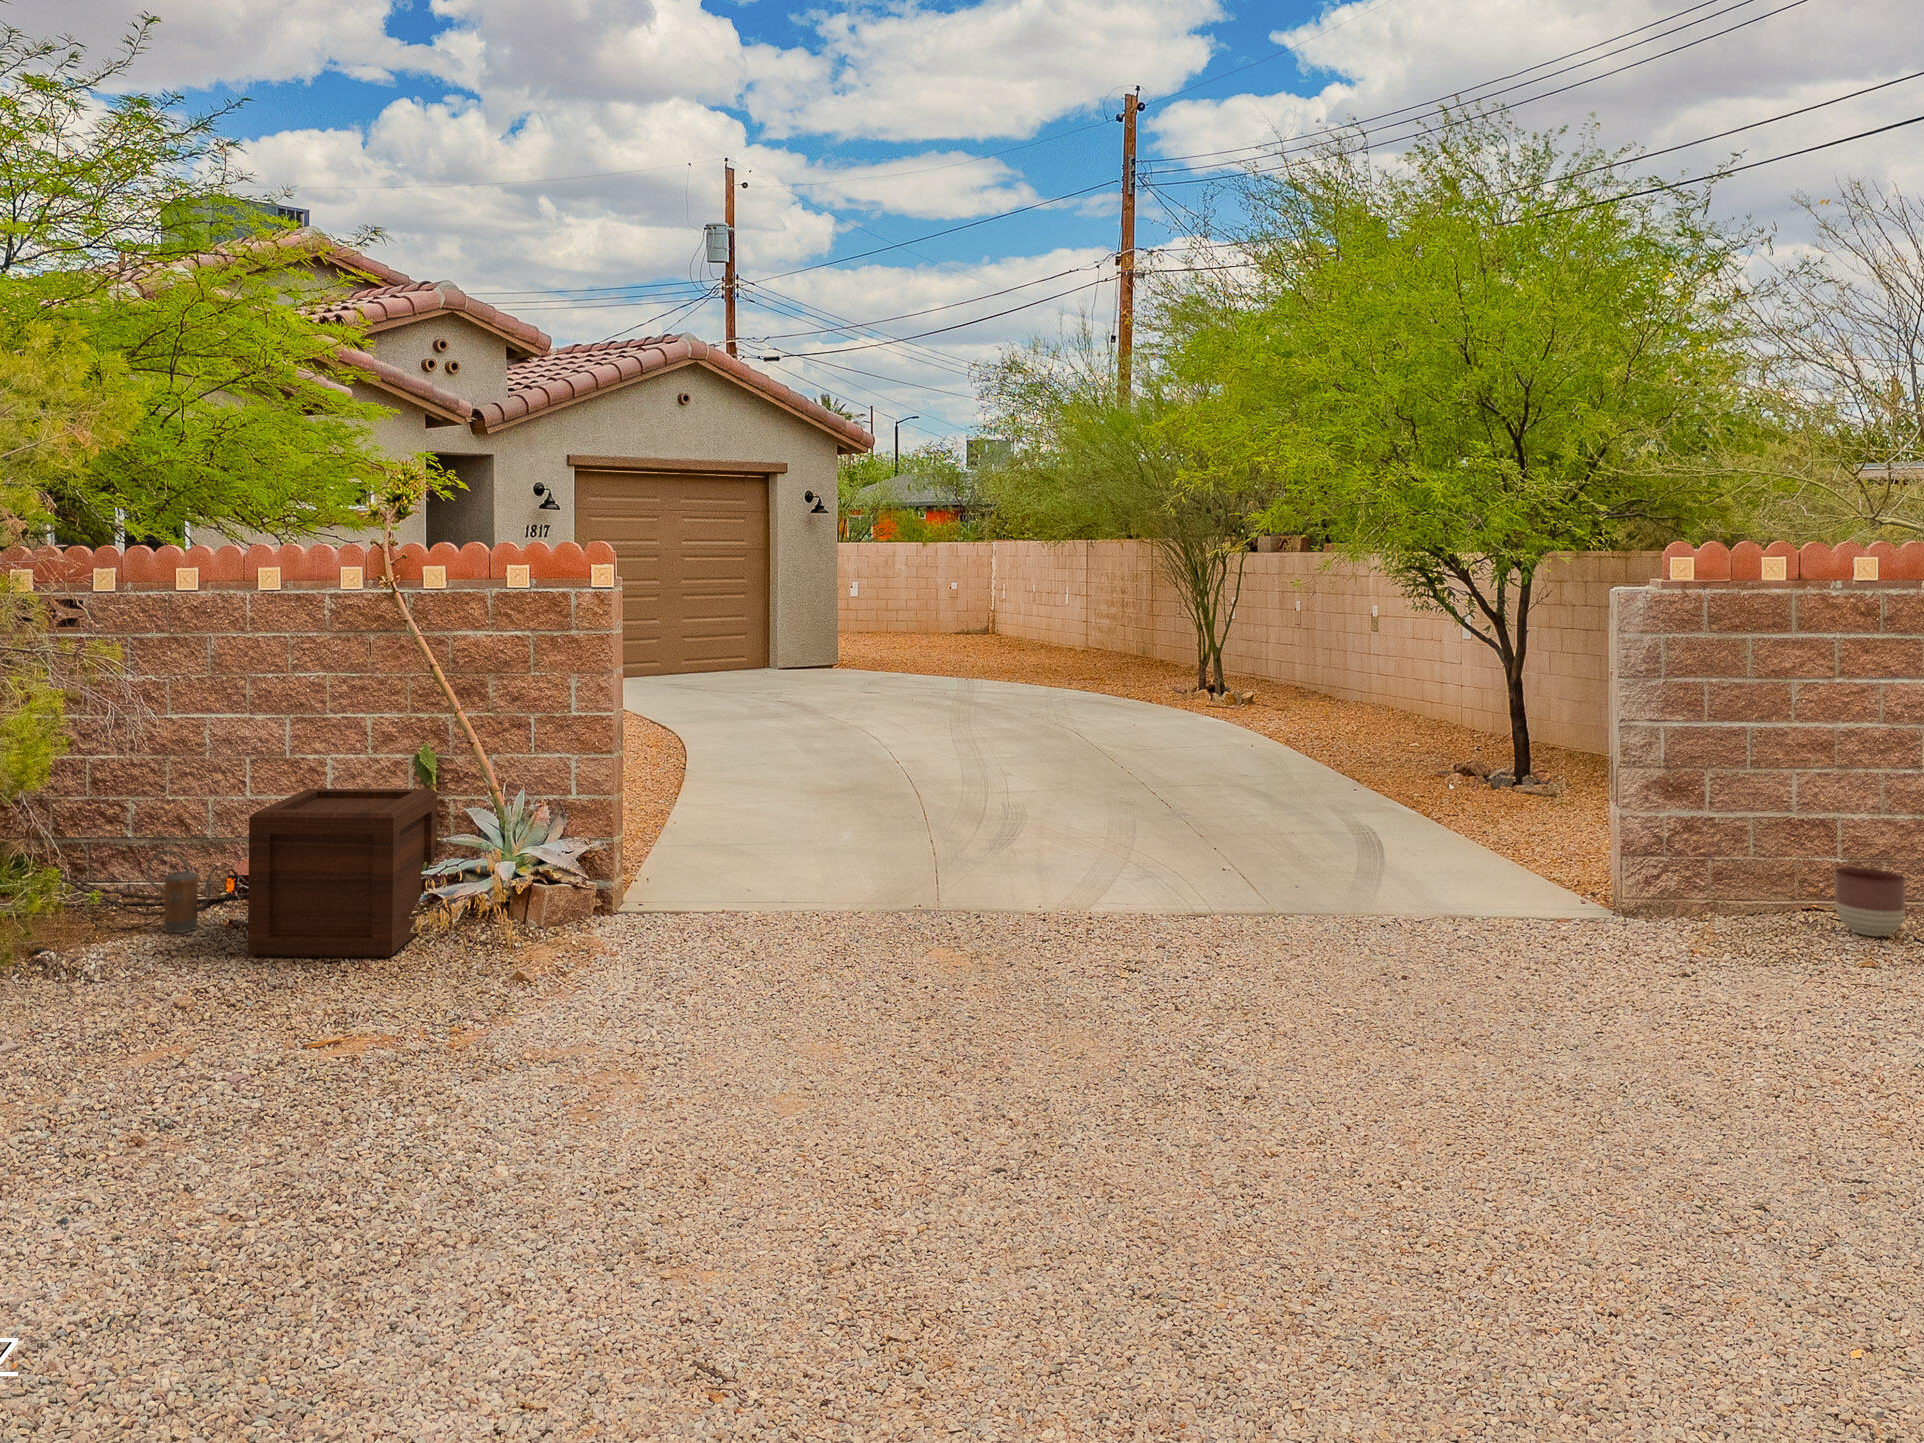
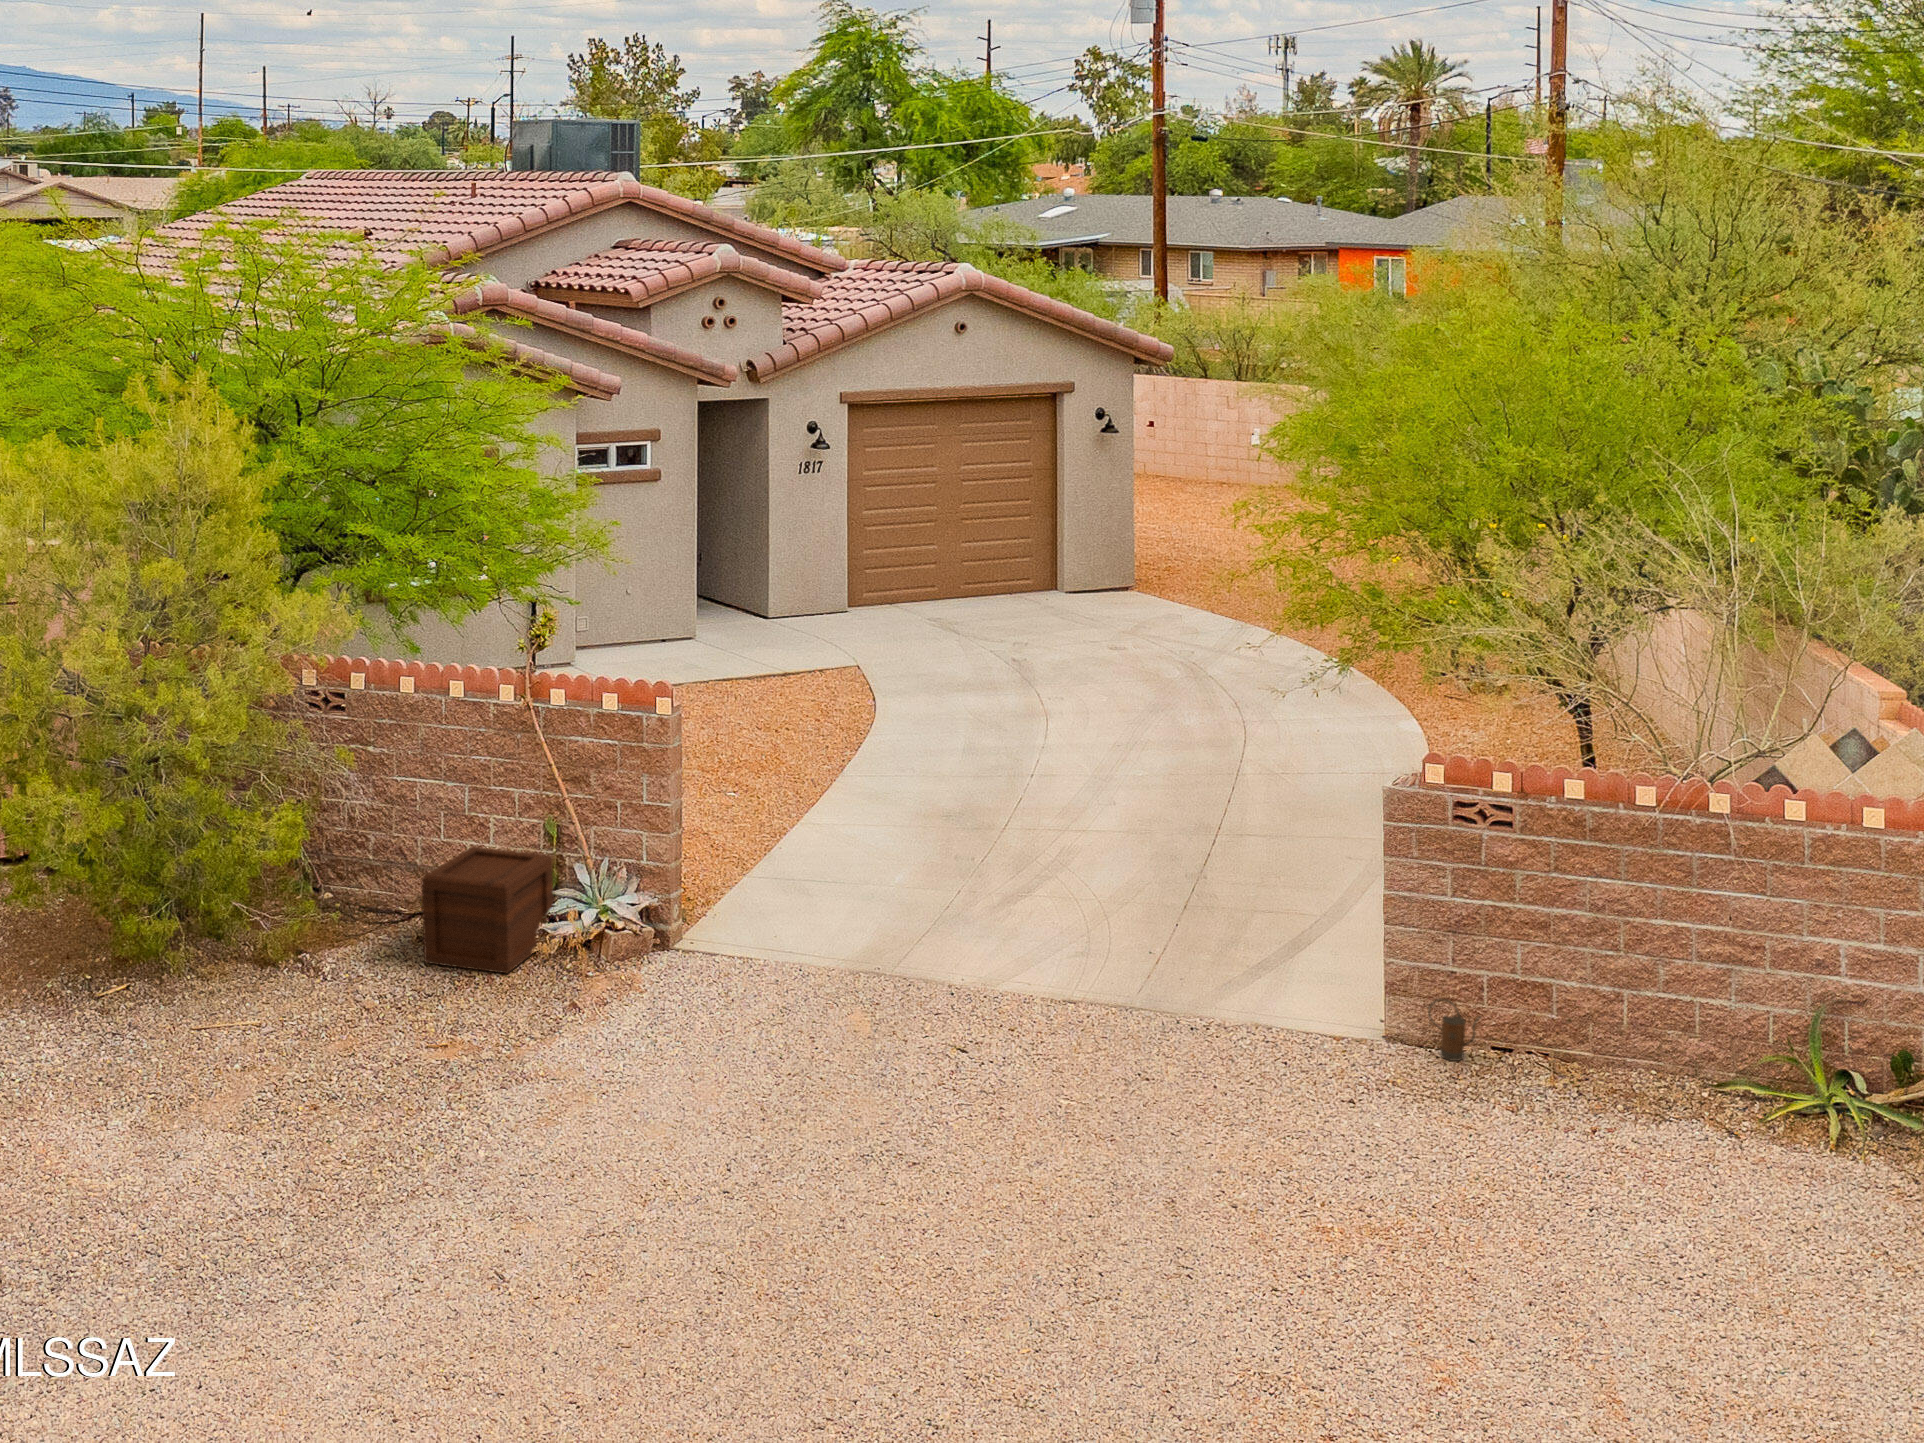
watering can: present [146,850,217,933] -> present [1428,999,1481,1061]
planter: present [1835,868,1905,936] -> none [1532,1017,1580,1074]

